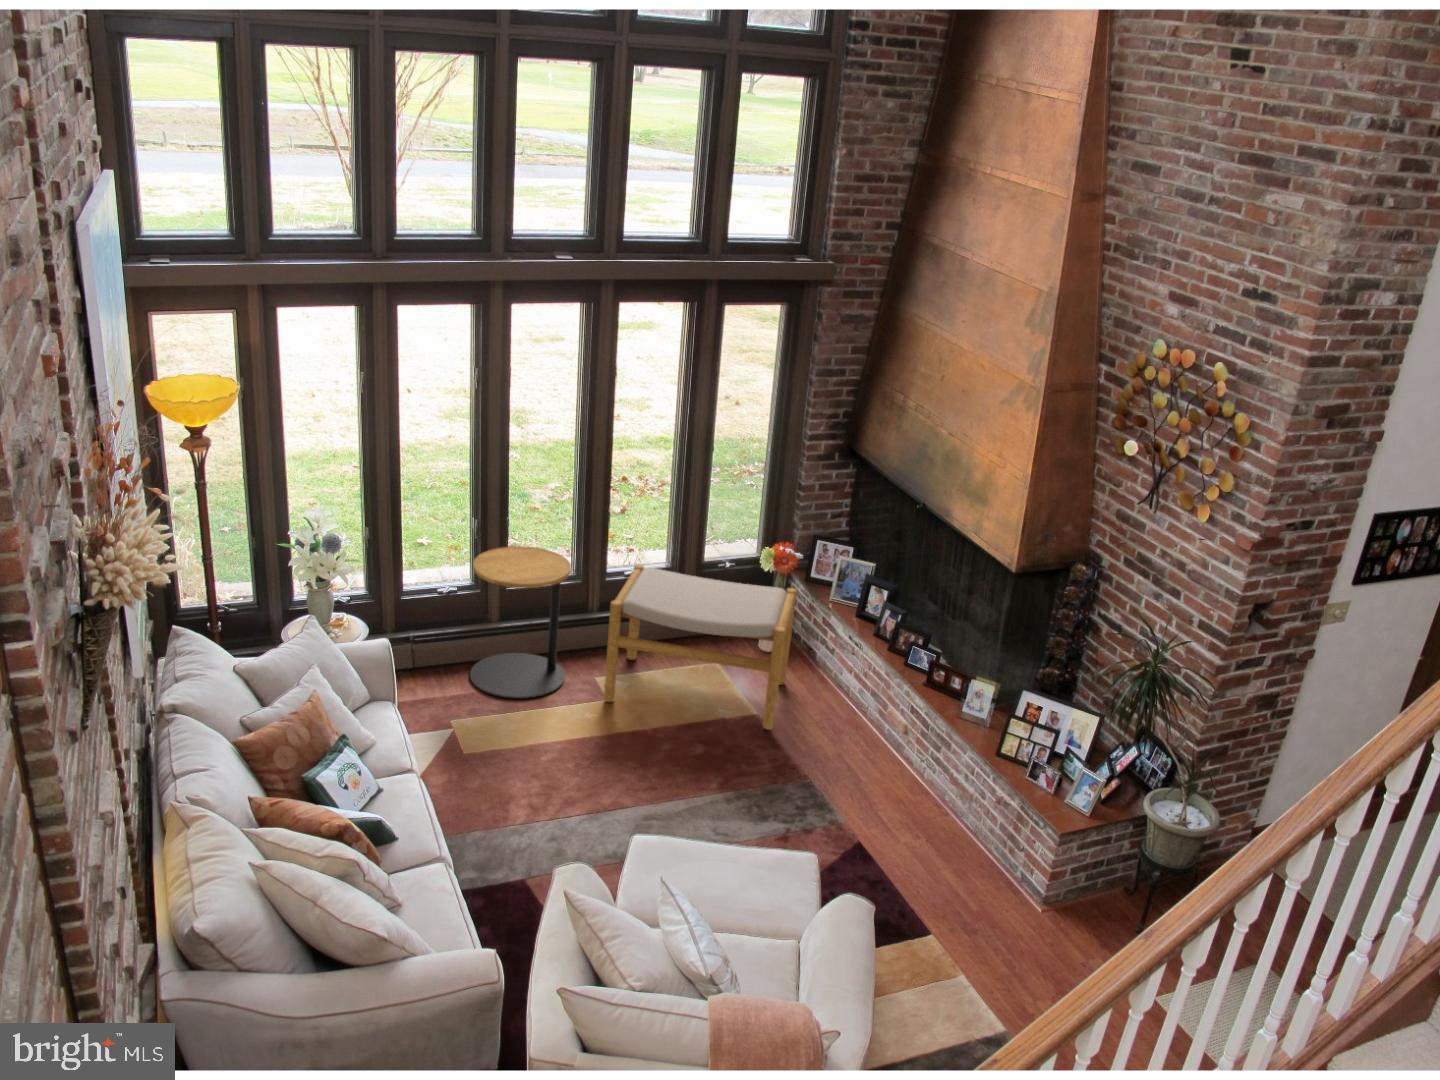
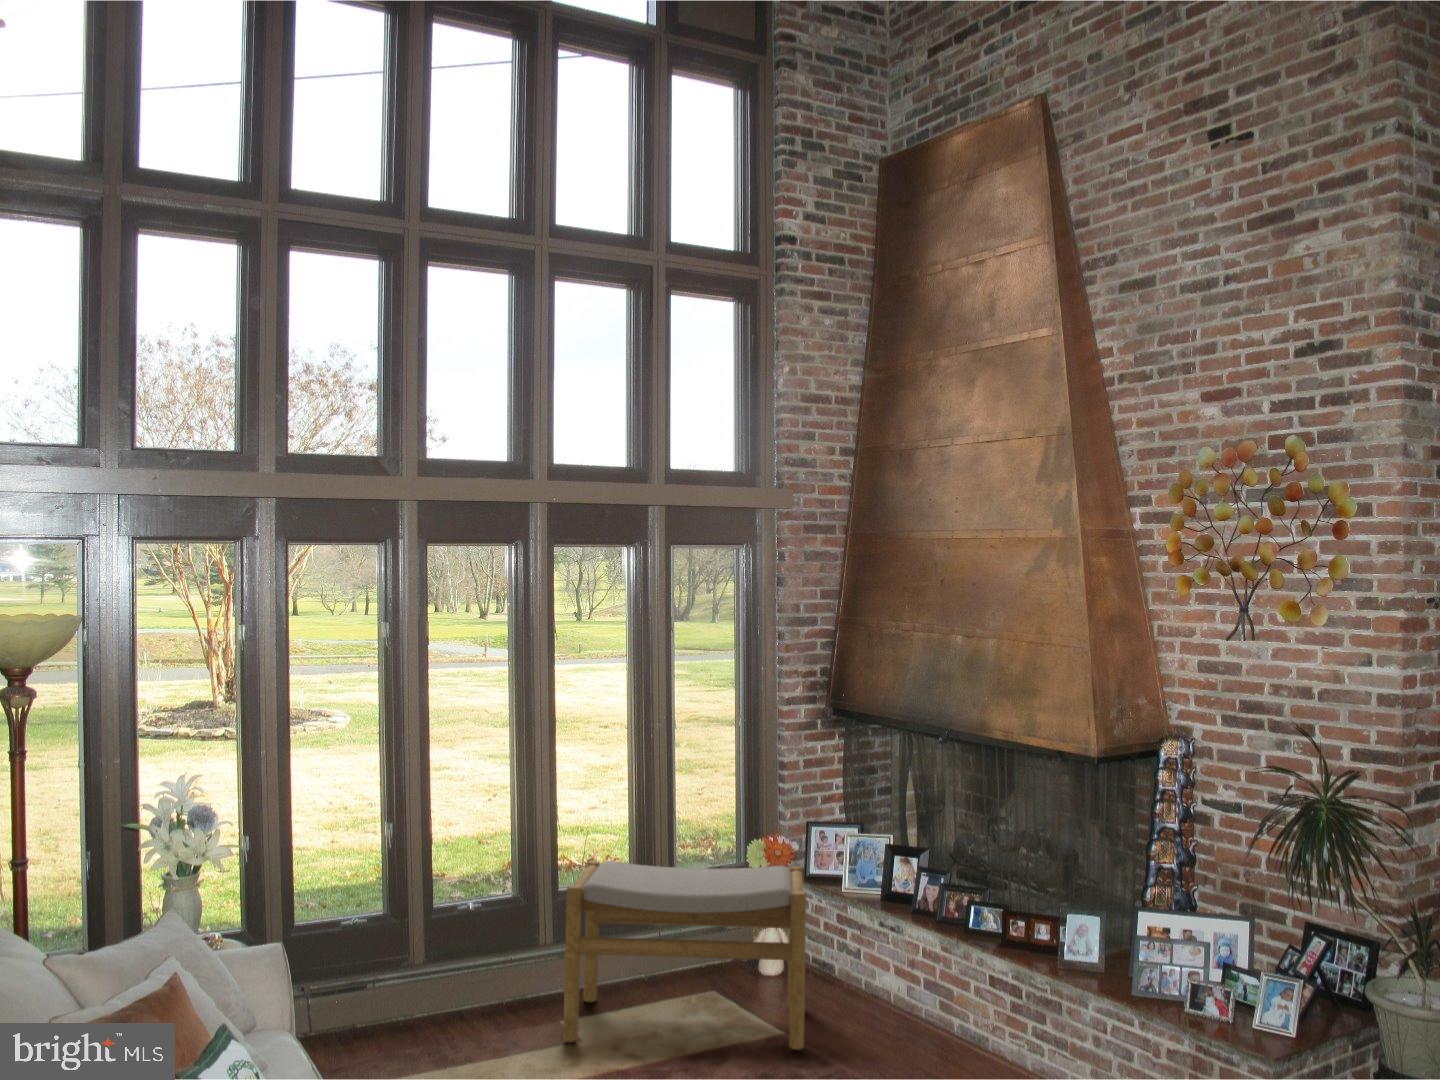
side table: present [470,546,571,699] -> none [369,846,508,1050]

